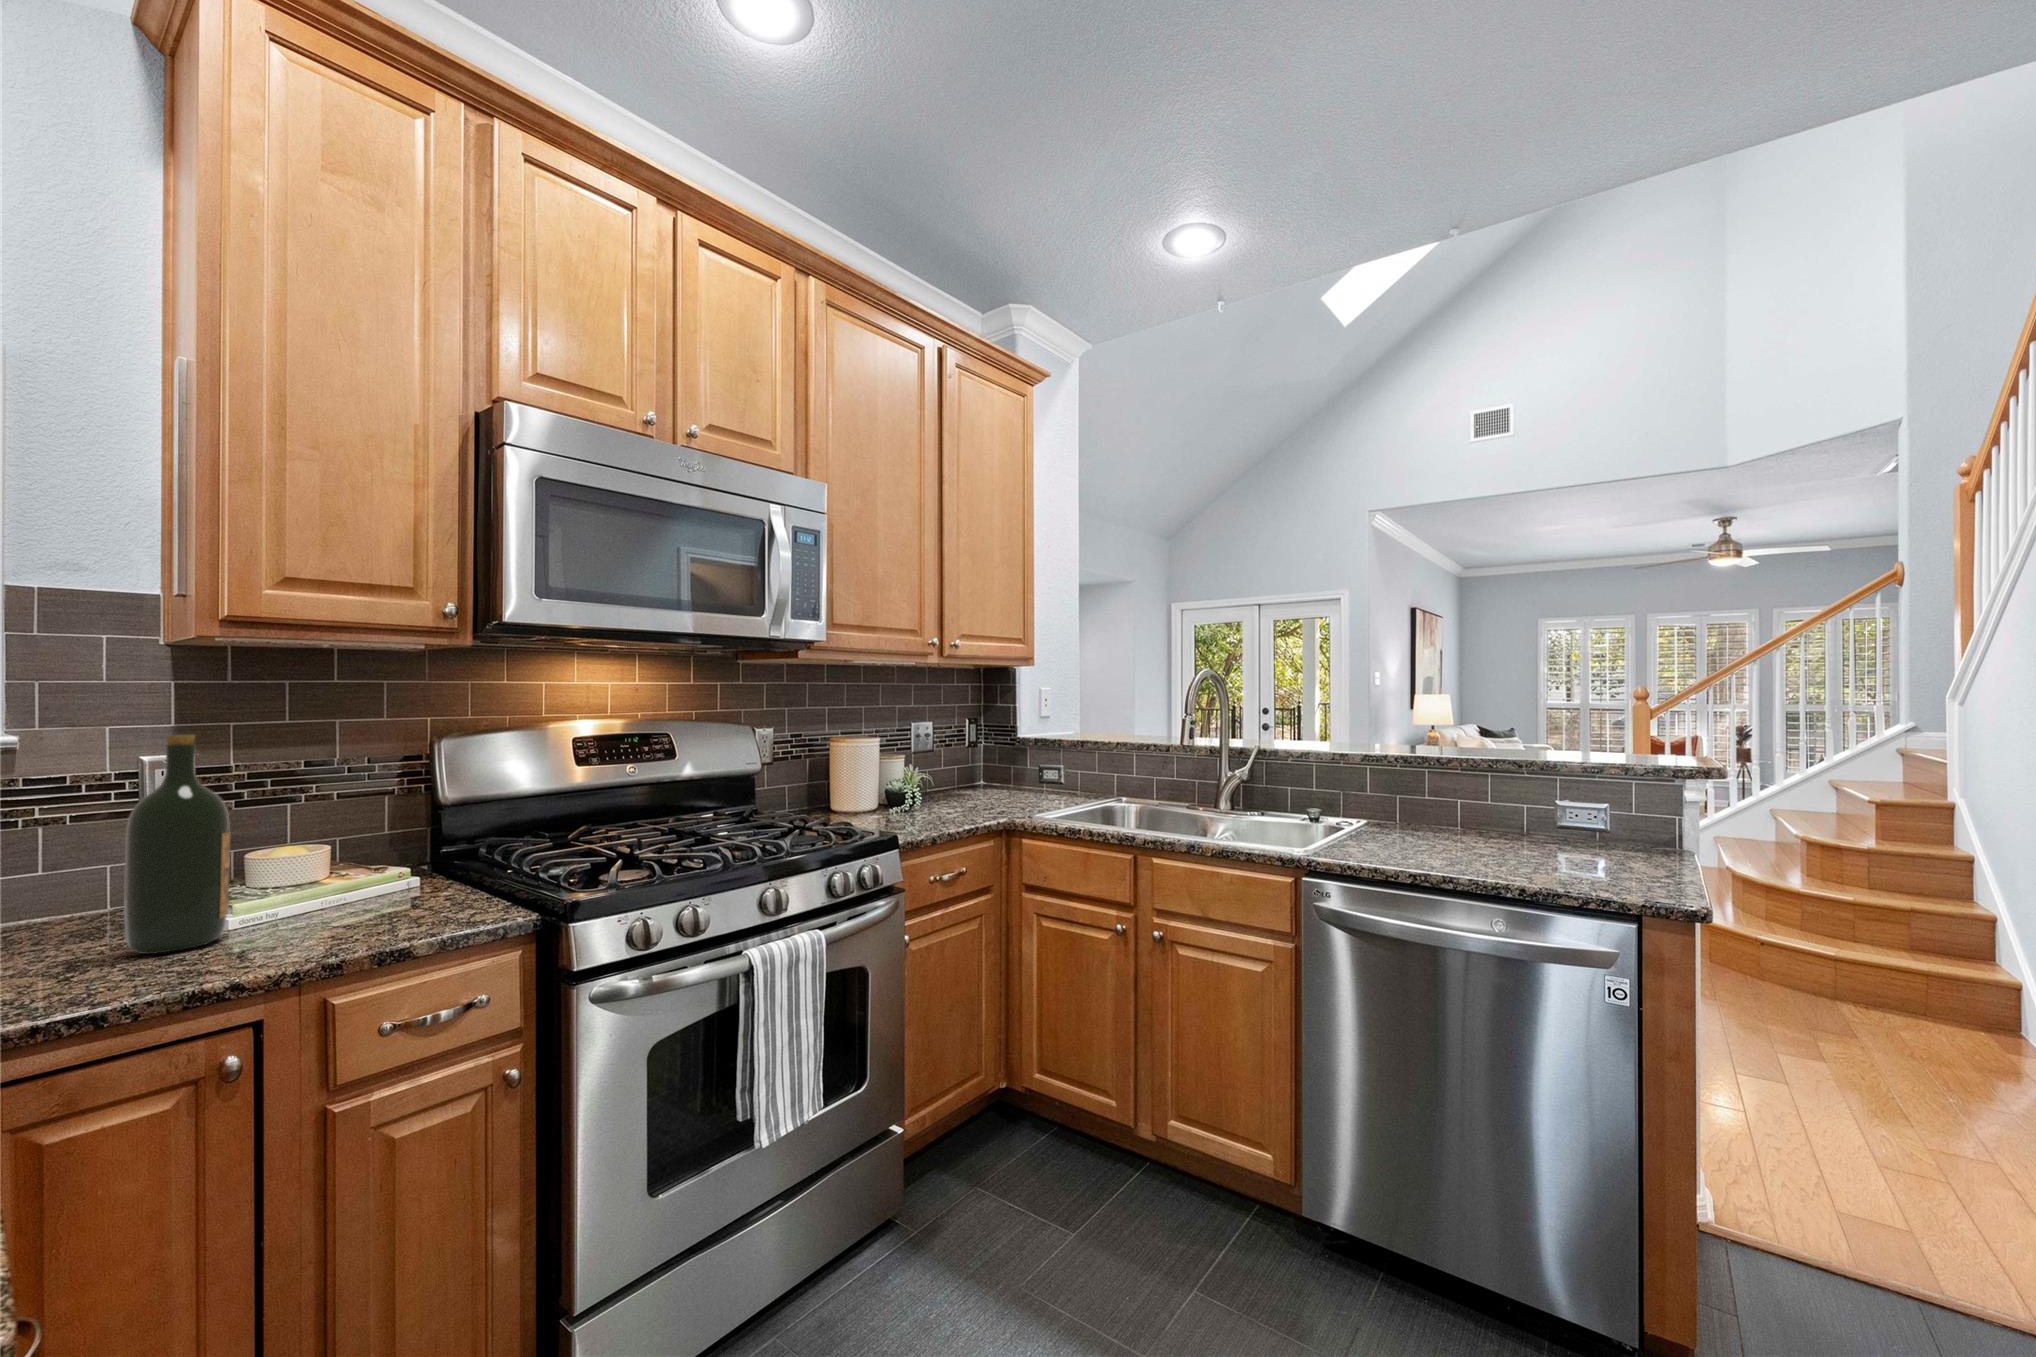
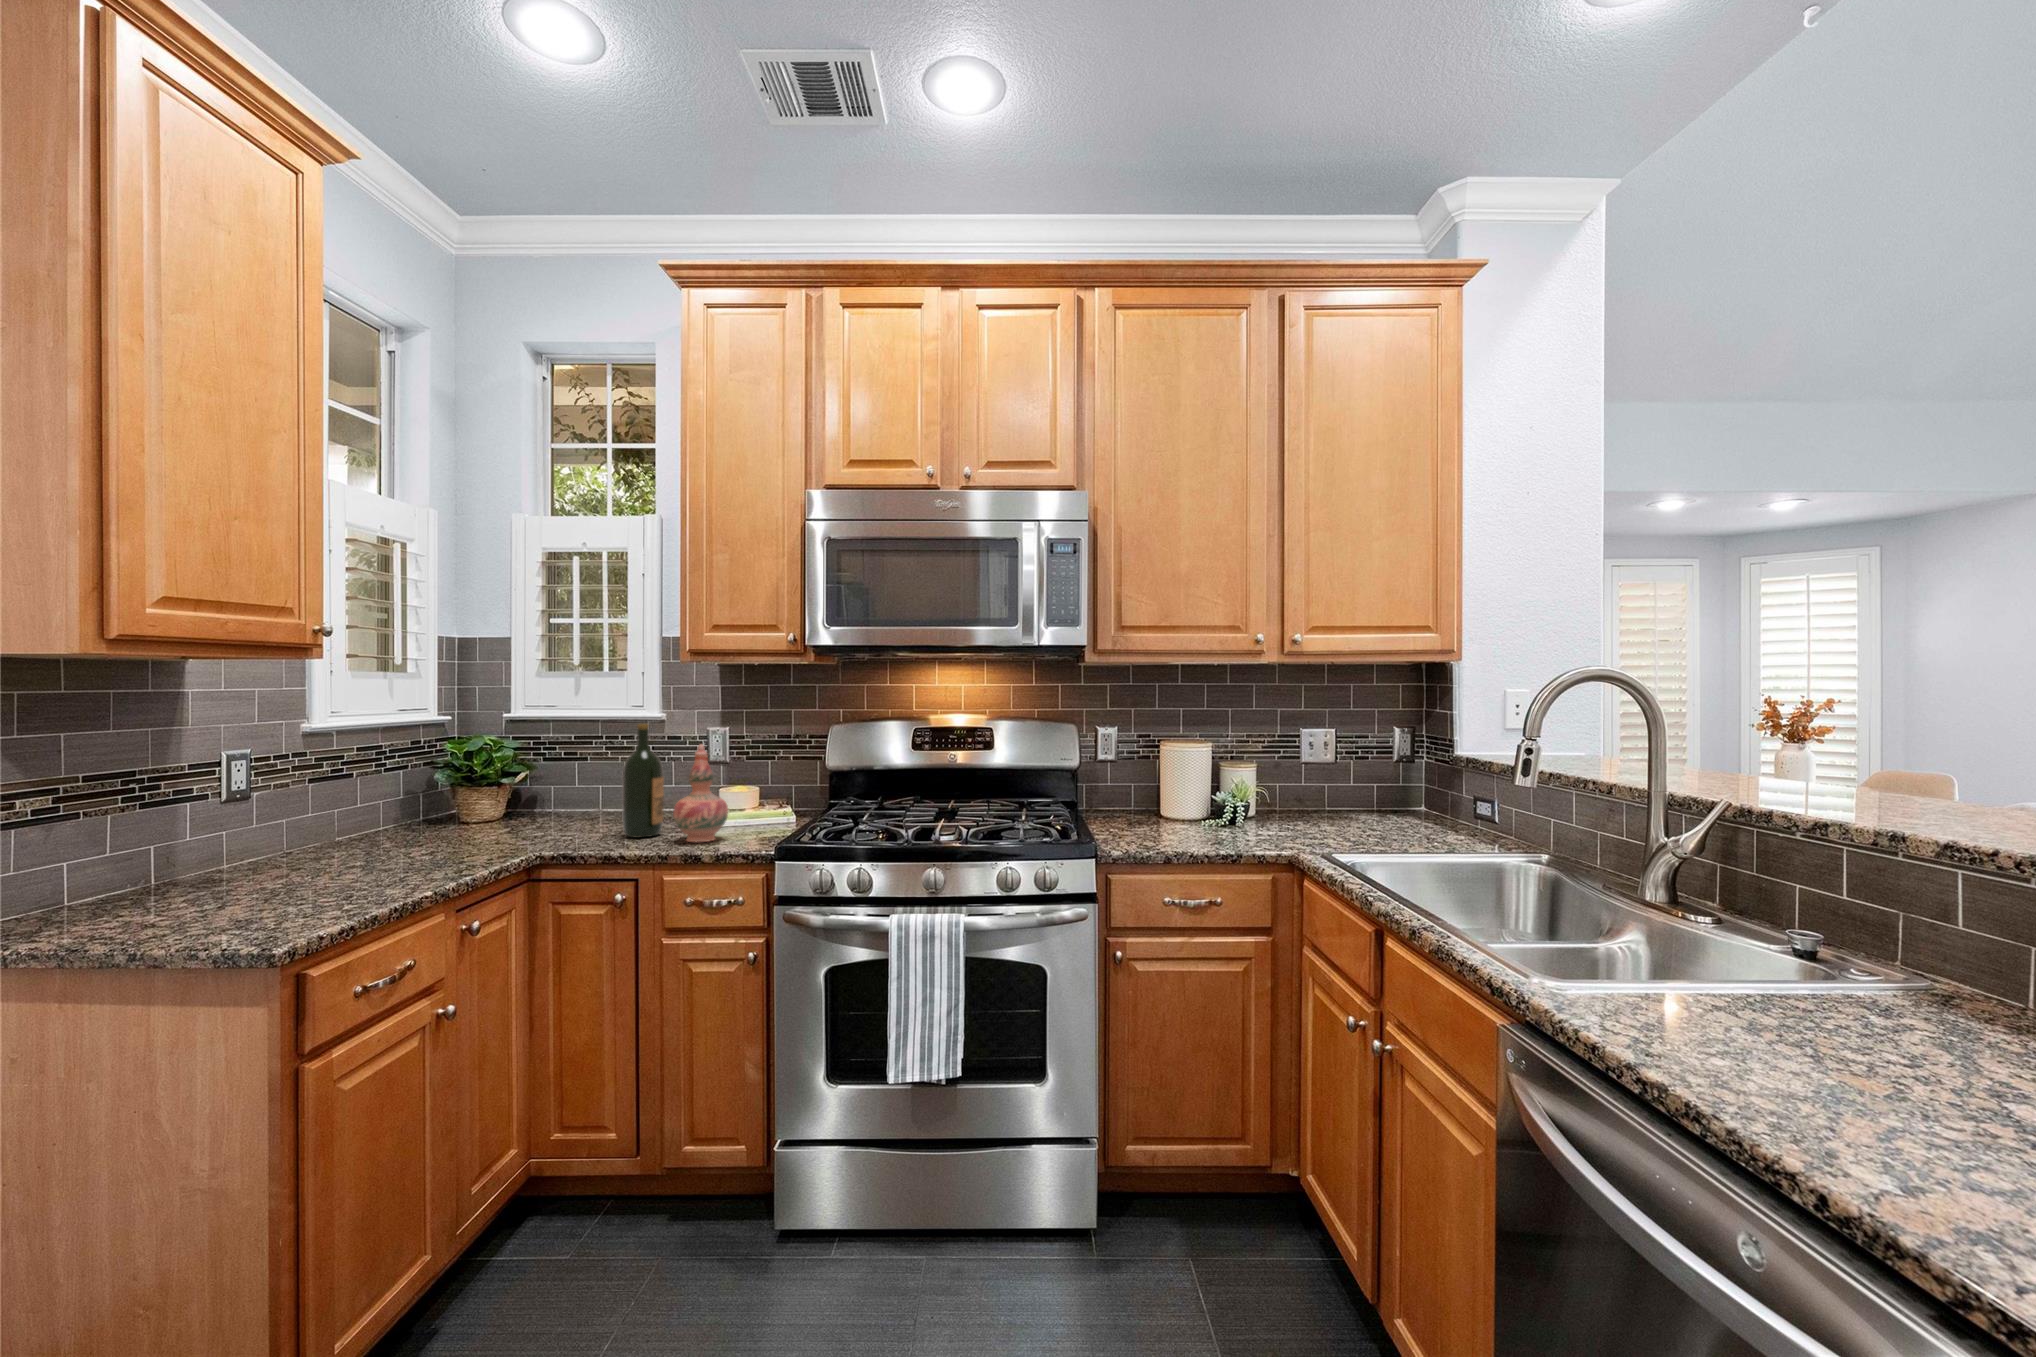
decorative vase: none [300,760,415,930] -> present [673,744,728,842]

